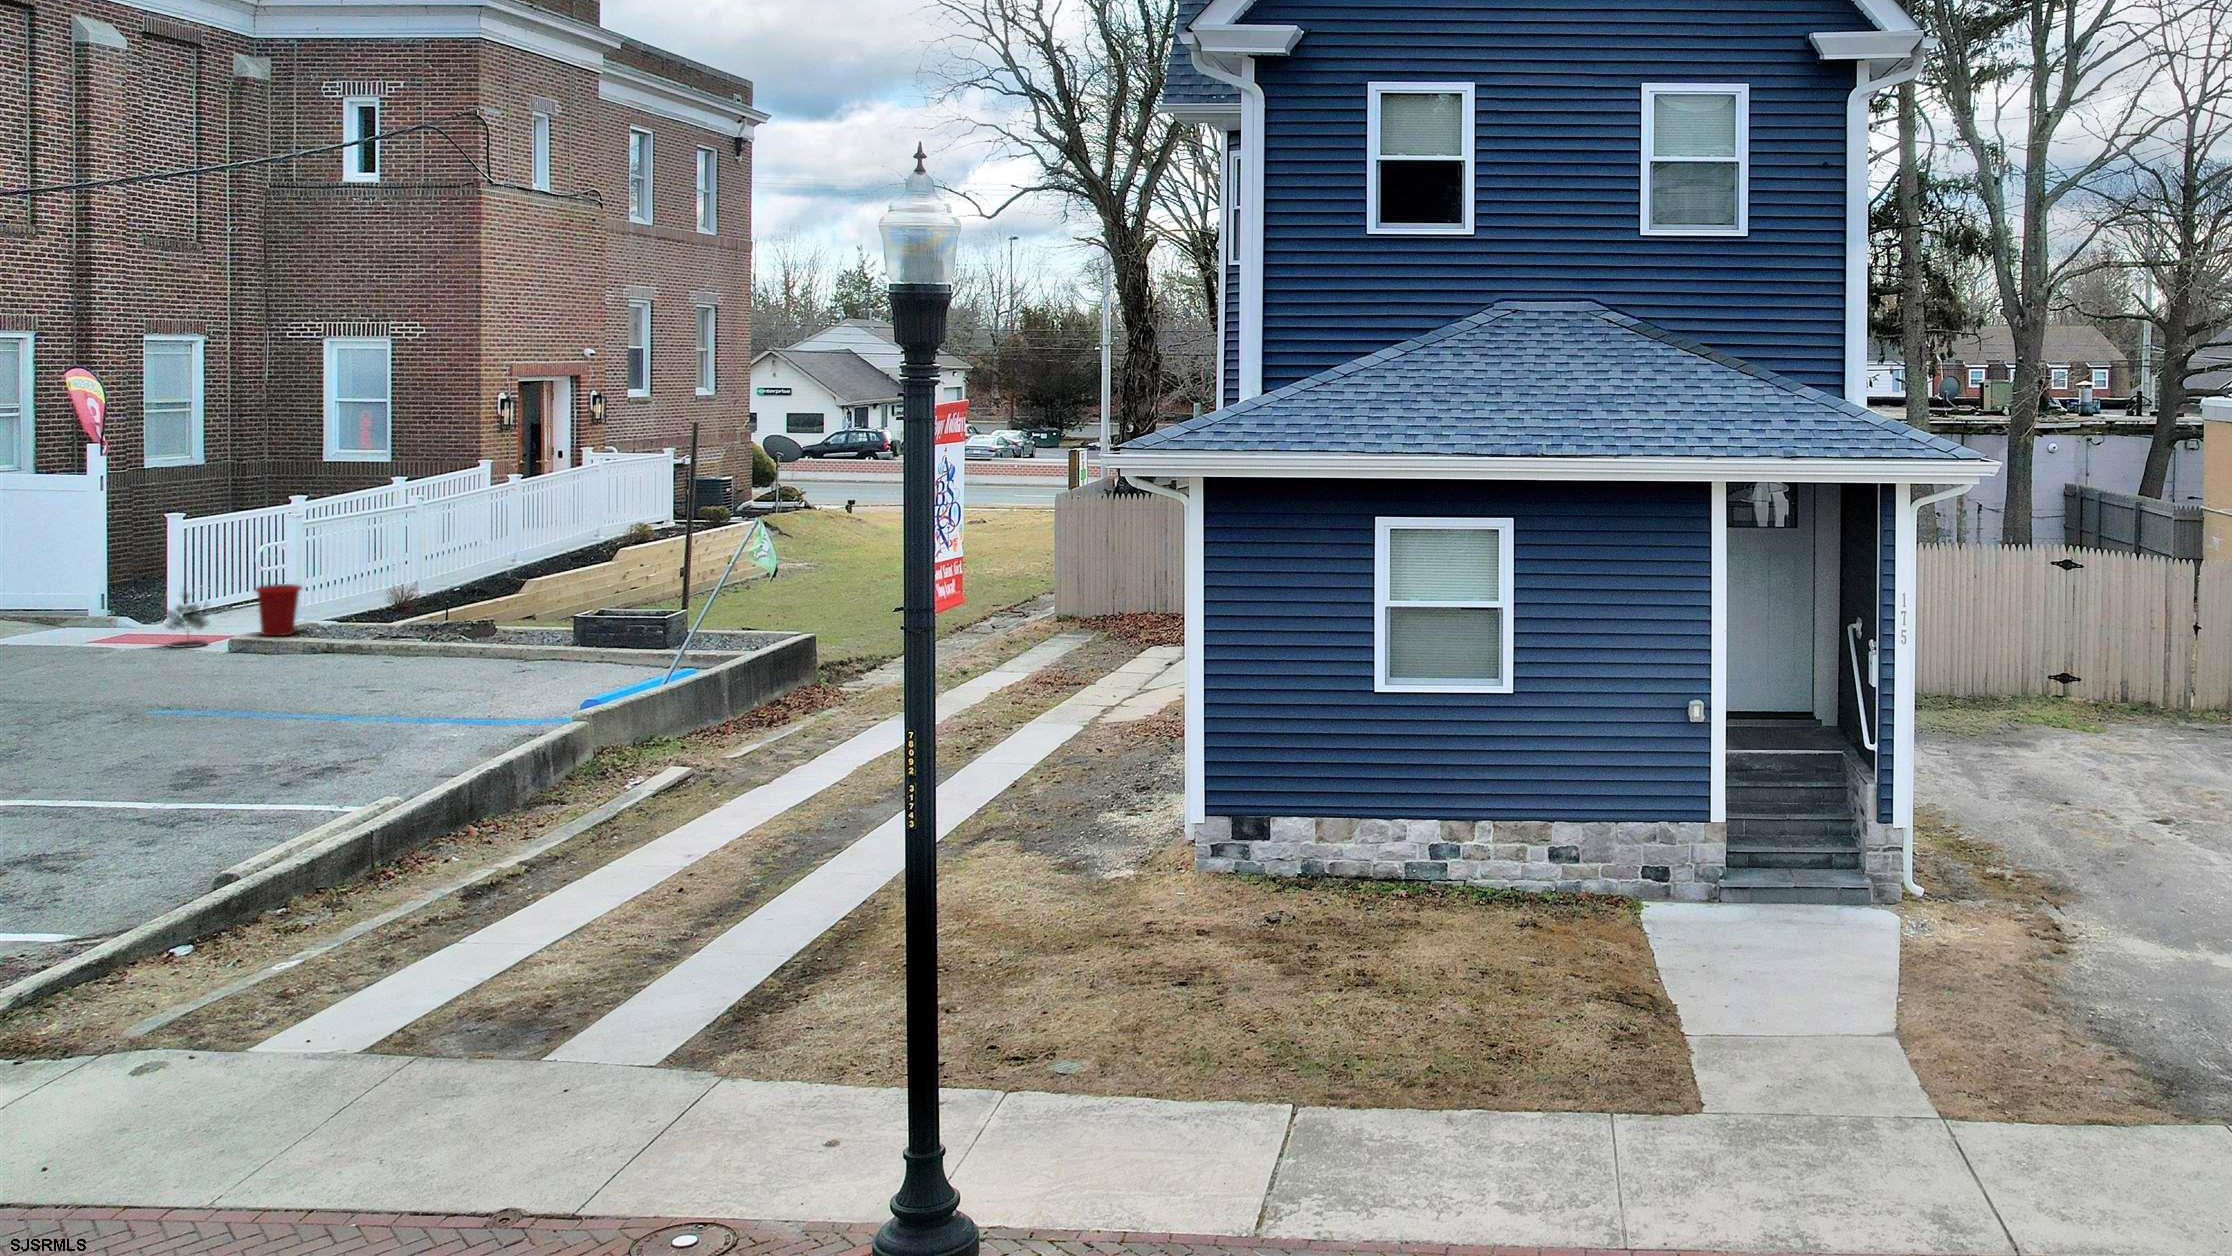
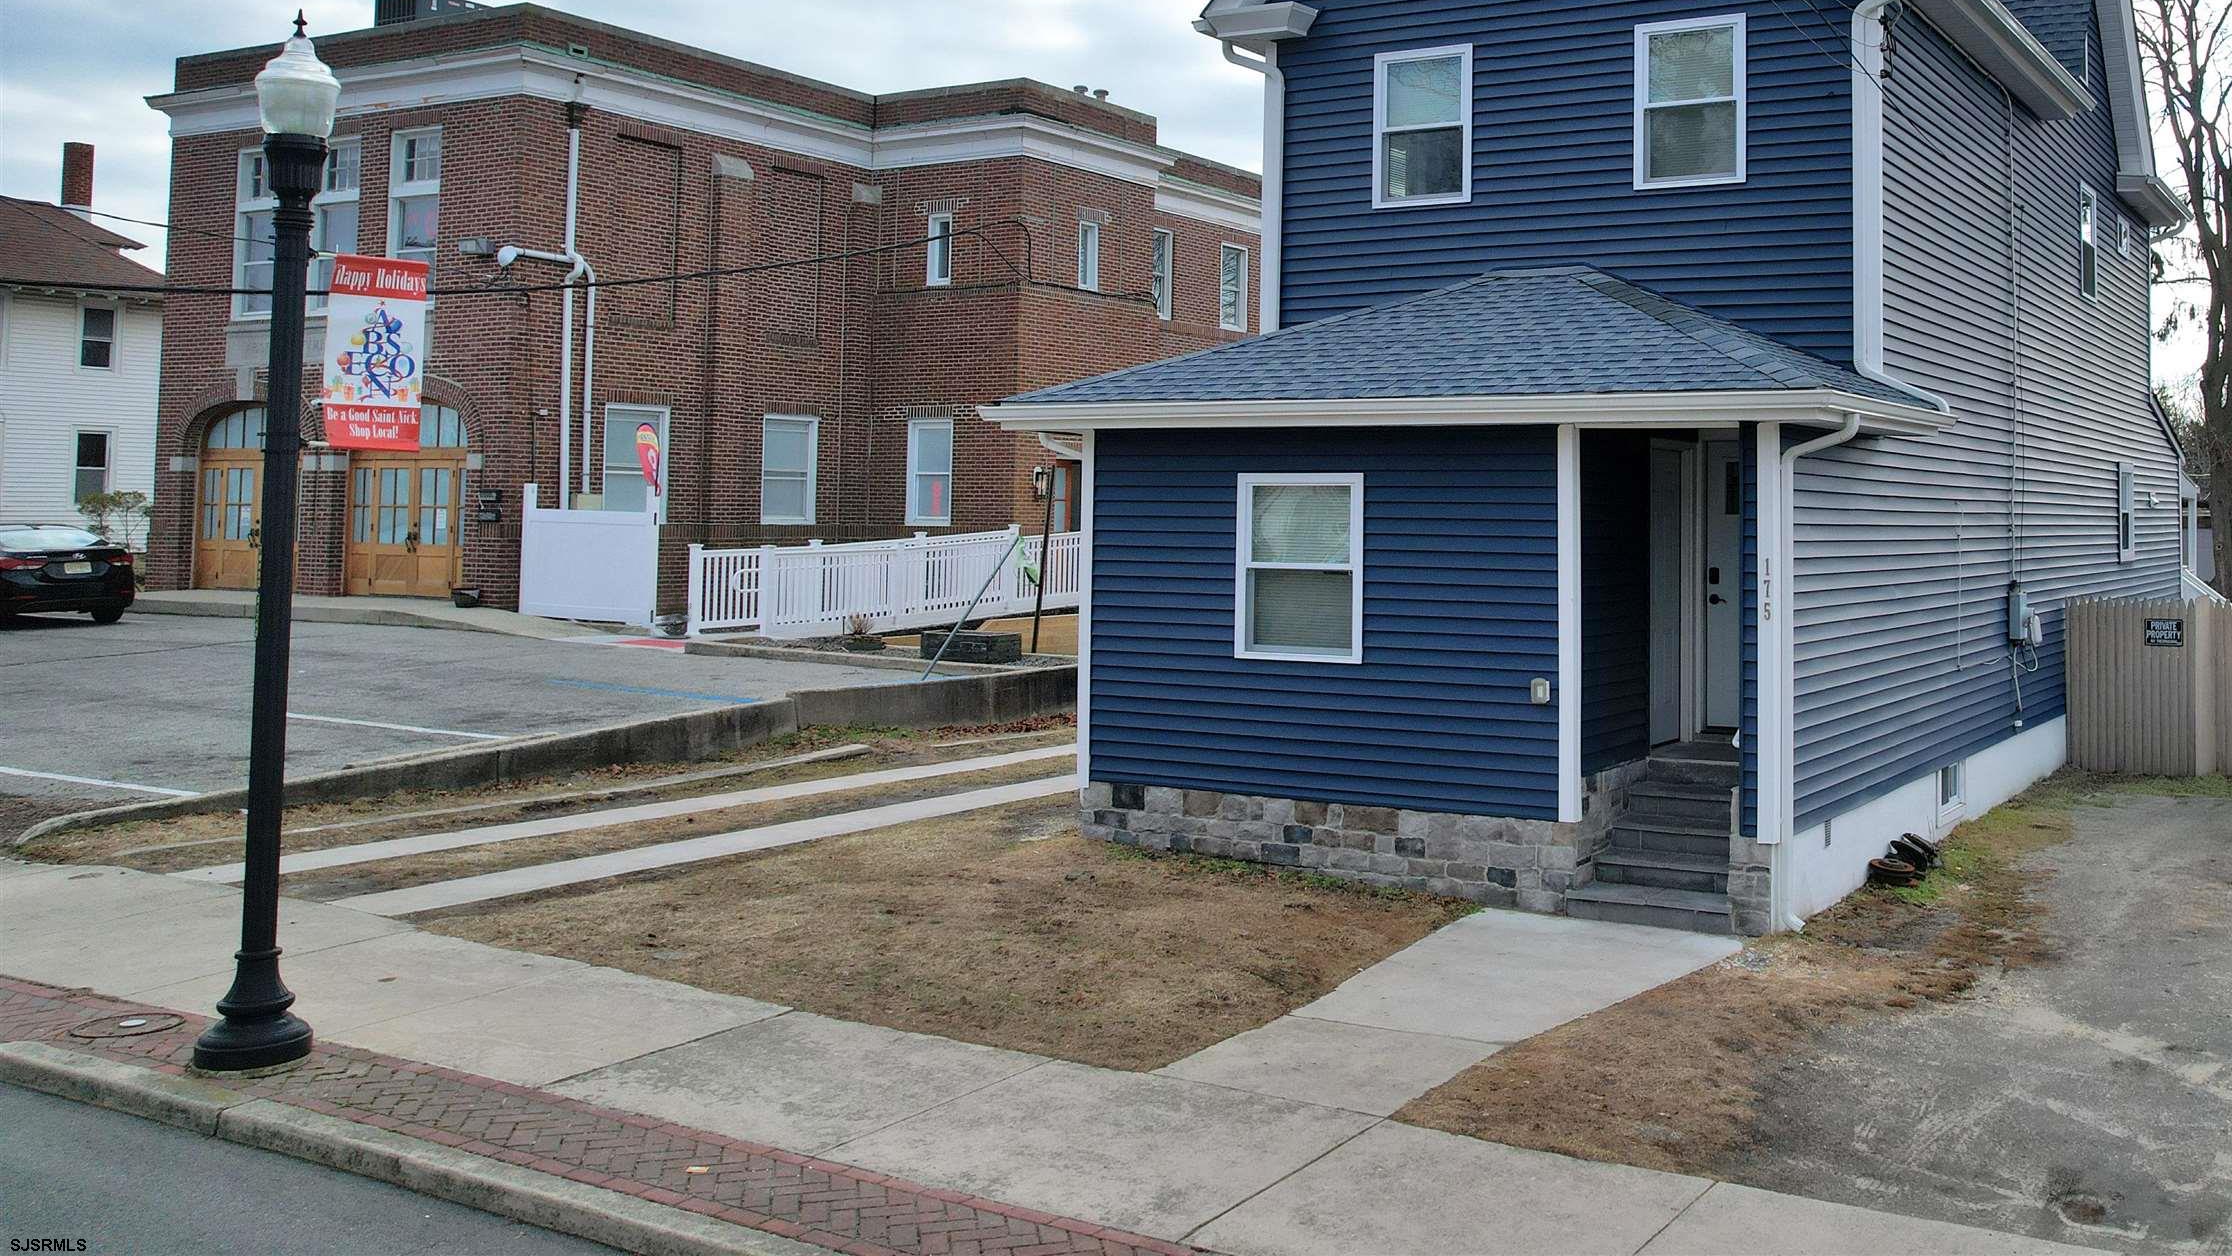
waste bin: present [255,584,302,636] -> none [731,595,768,637]

